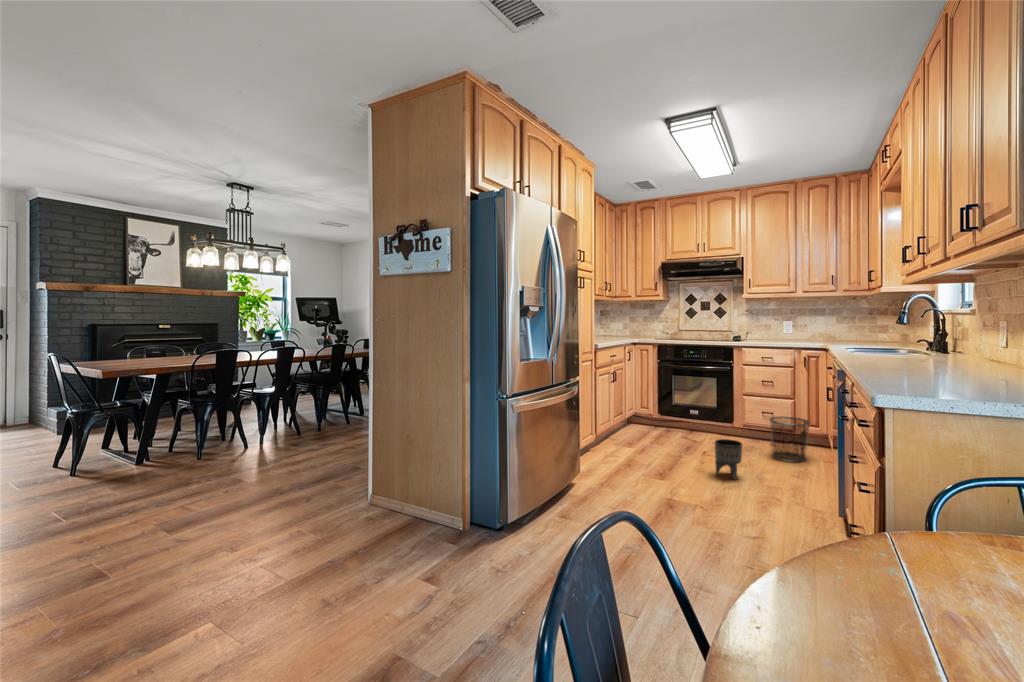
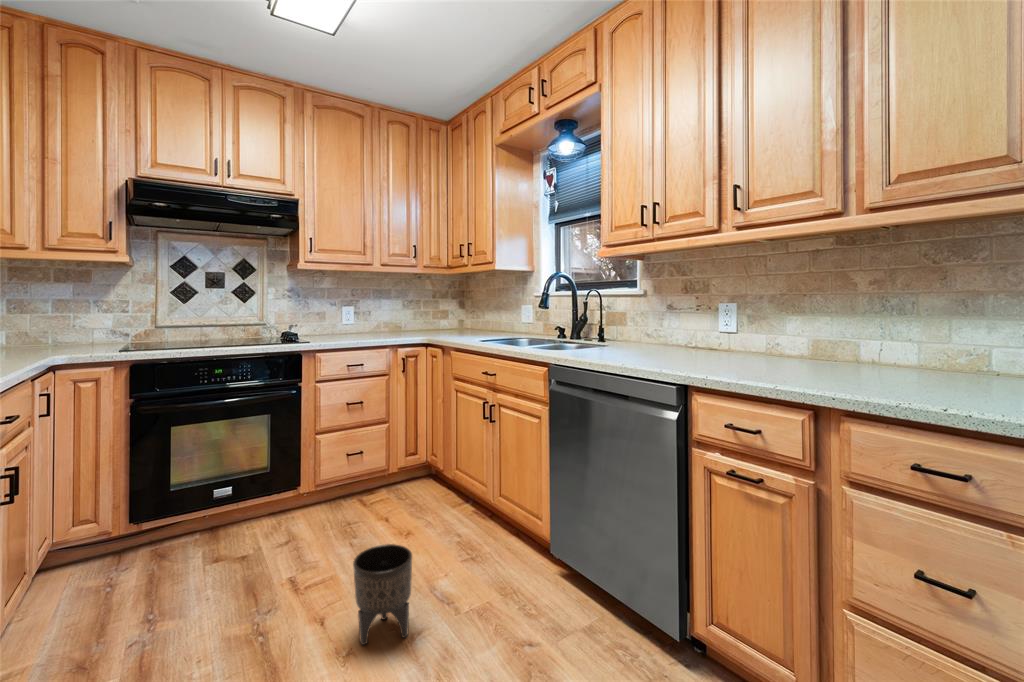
waste bin: present [770,417,810,462] -> none [389,456,449,537]

